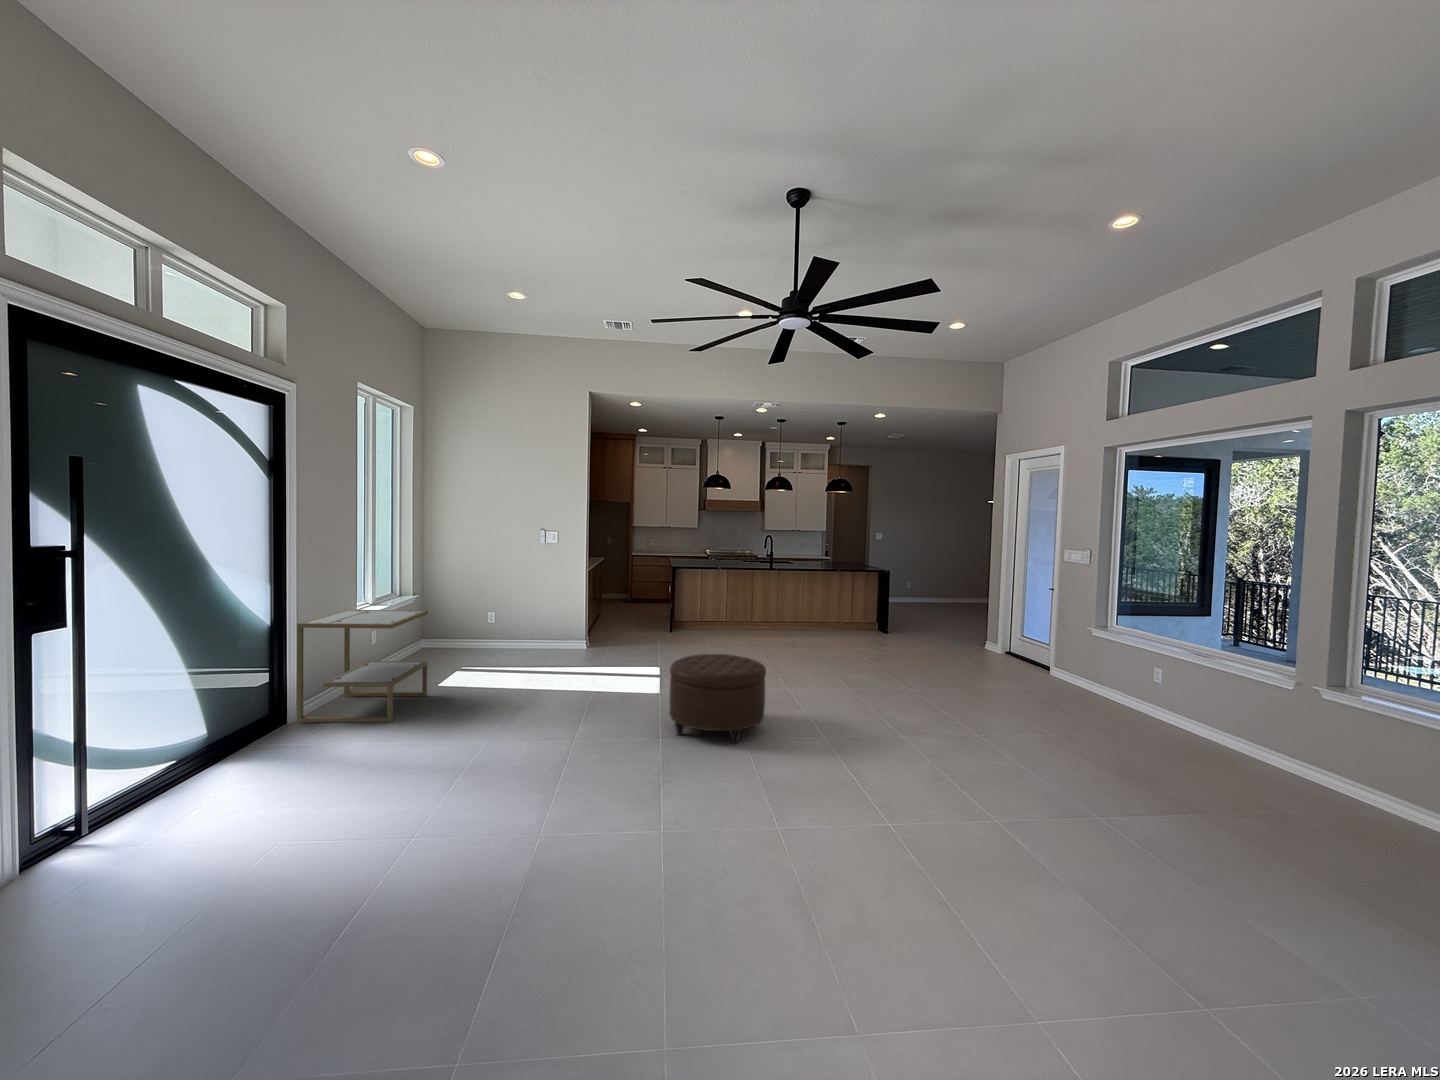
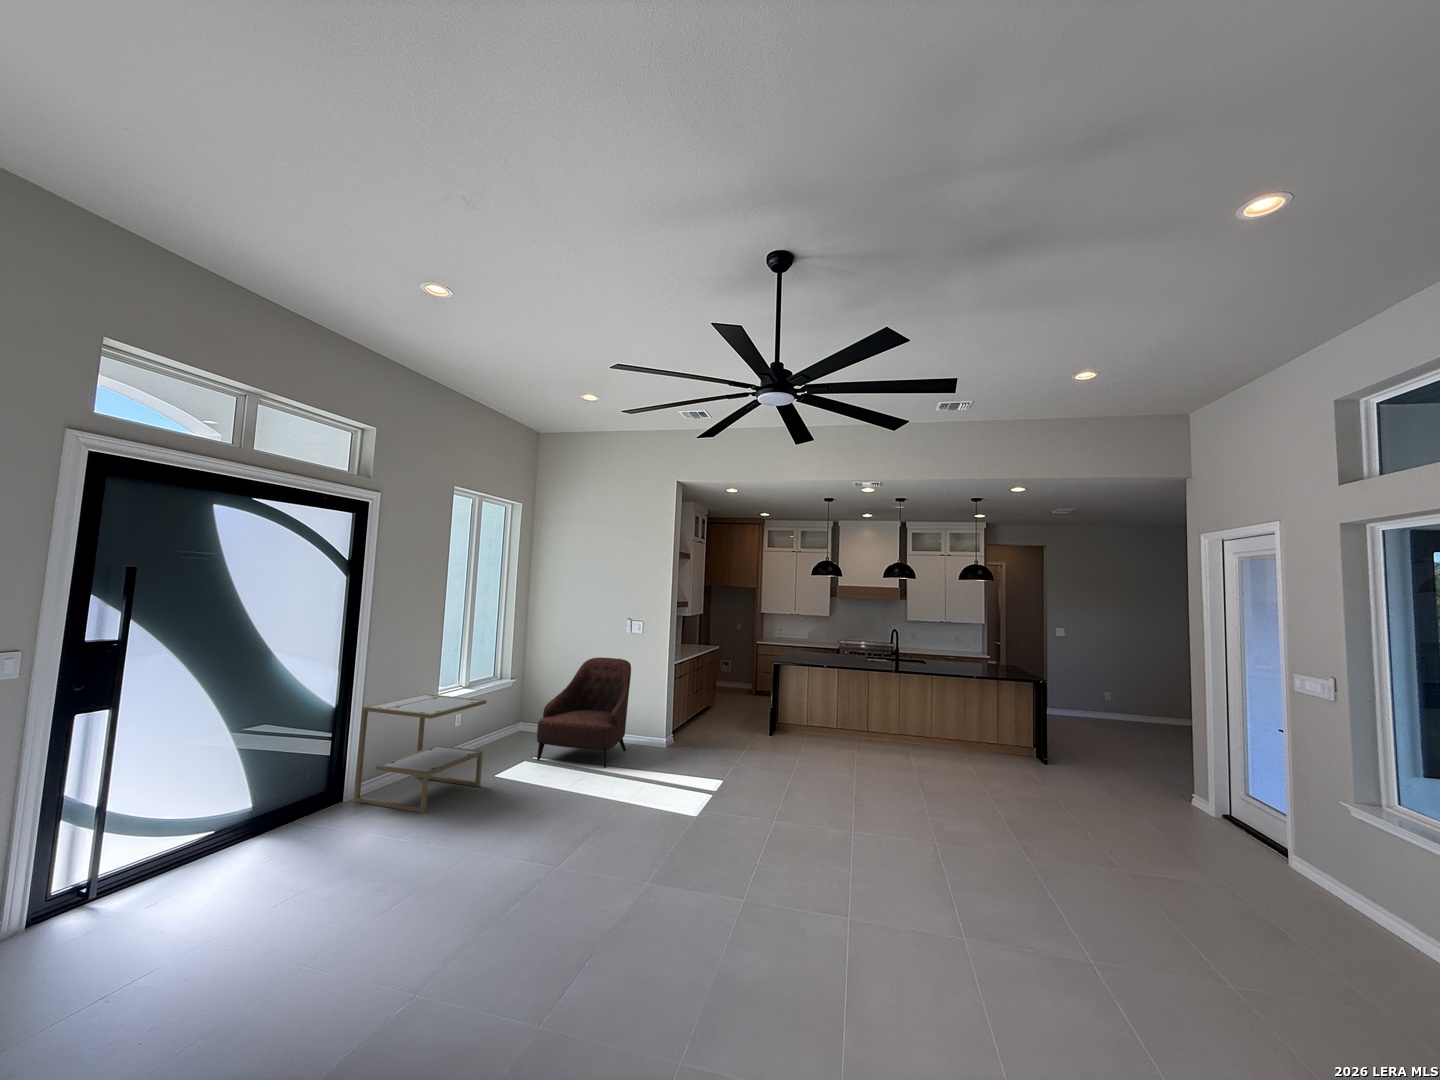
armchair: none [461,568,547,670] -> present [537,657,631,768]
ottoman: present [669,654,766,744] -> none [668,779,785,907]

